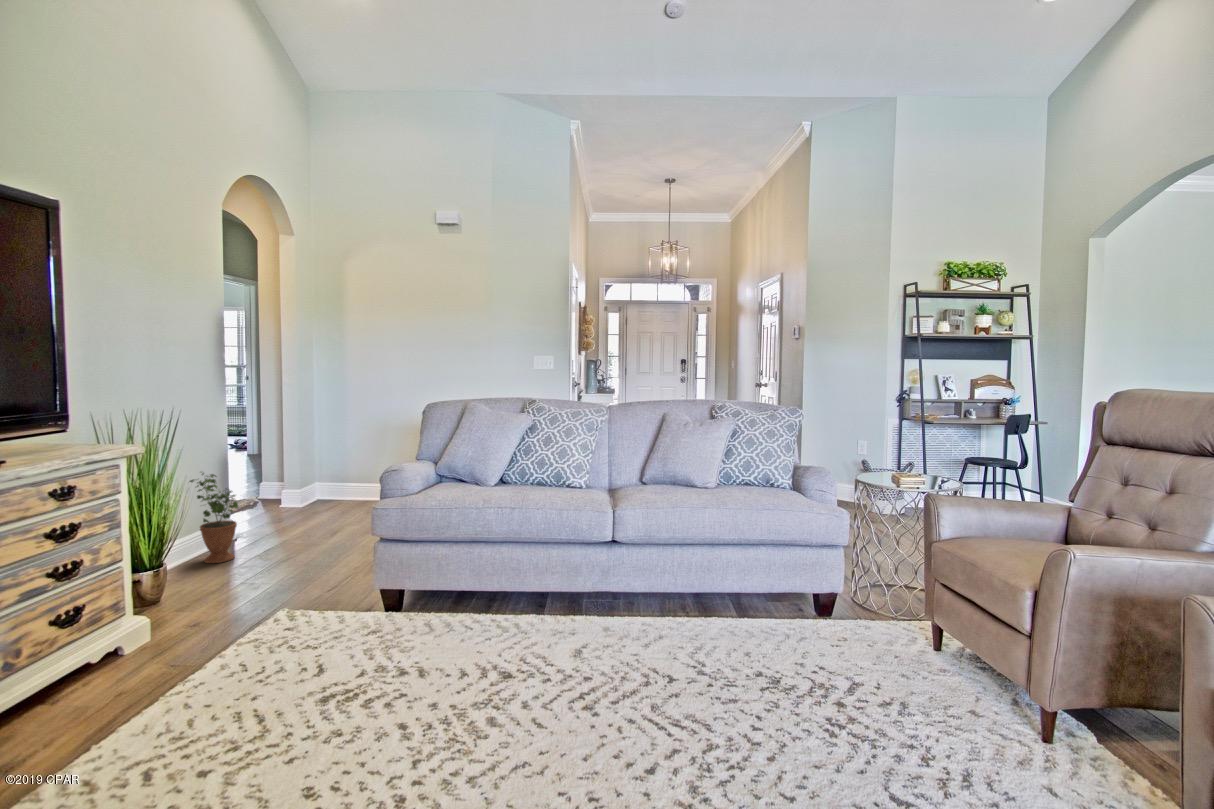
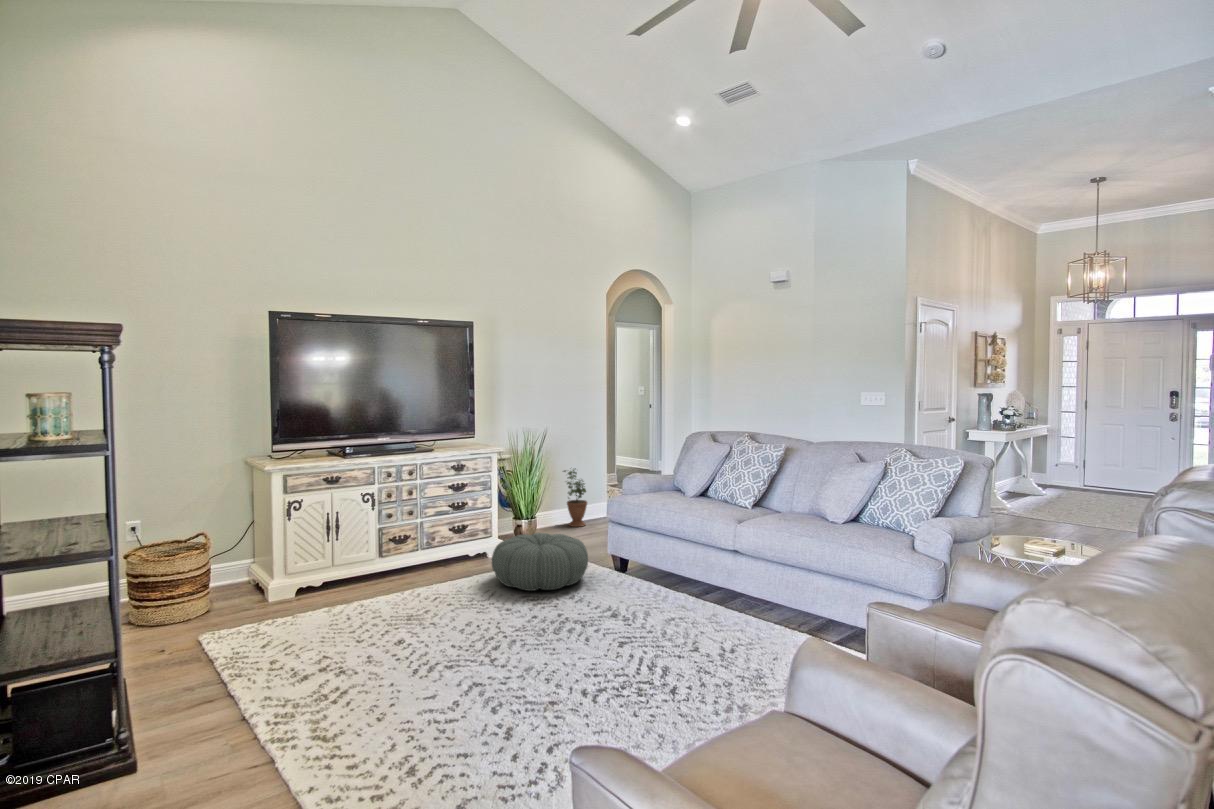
pouf: none [202,575,389,695] -> present [492,533,588,591]

